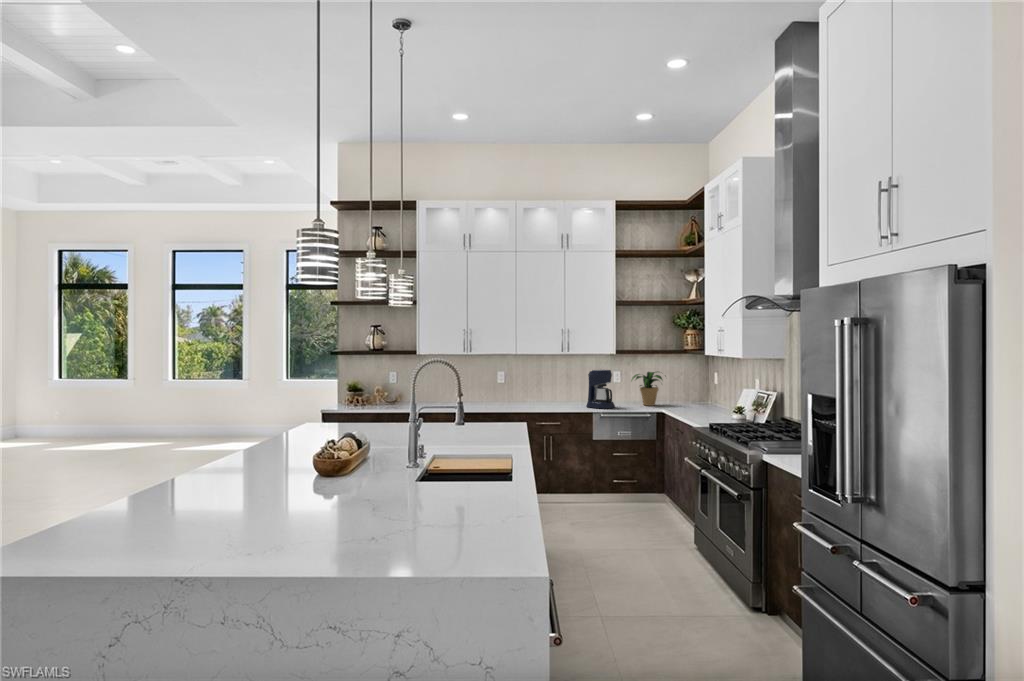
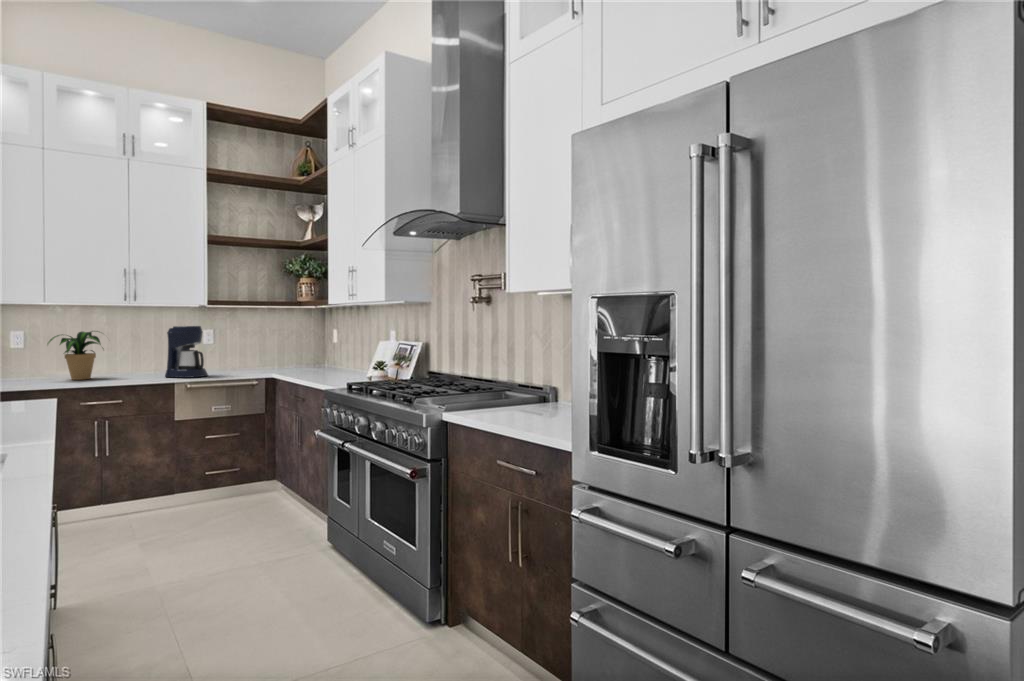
potted plant: present [631,372,662,406] -> present [48,331,101,380]

